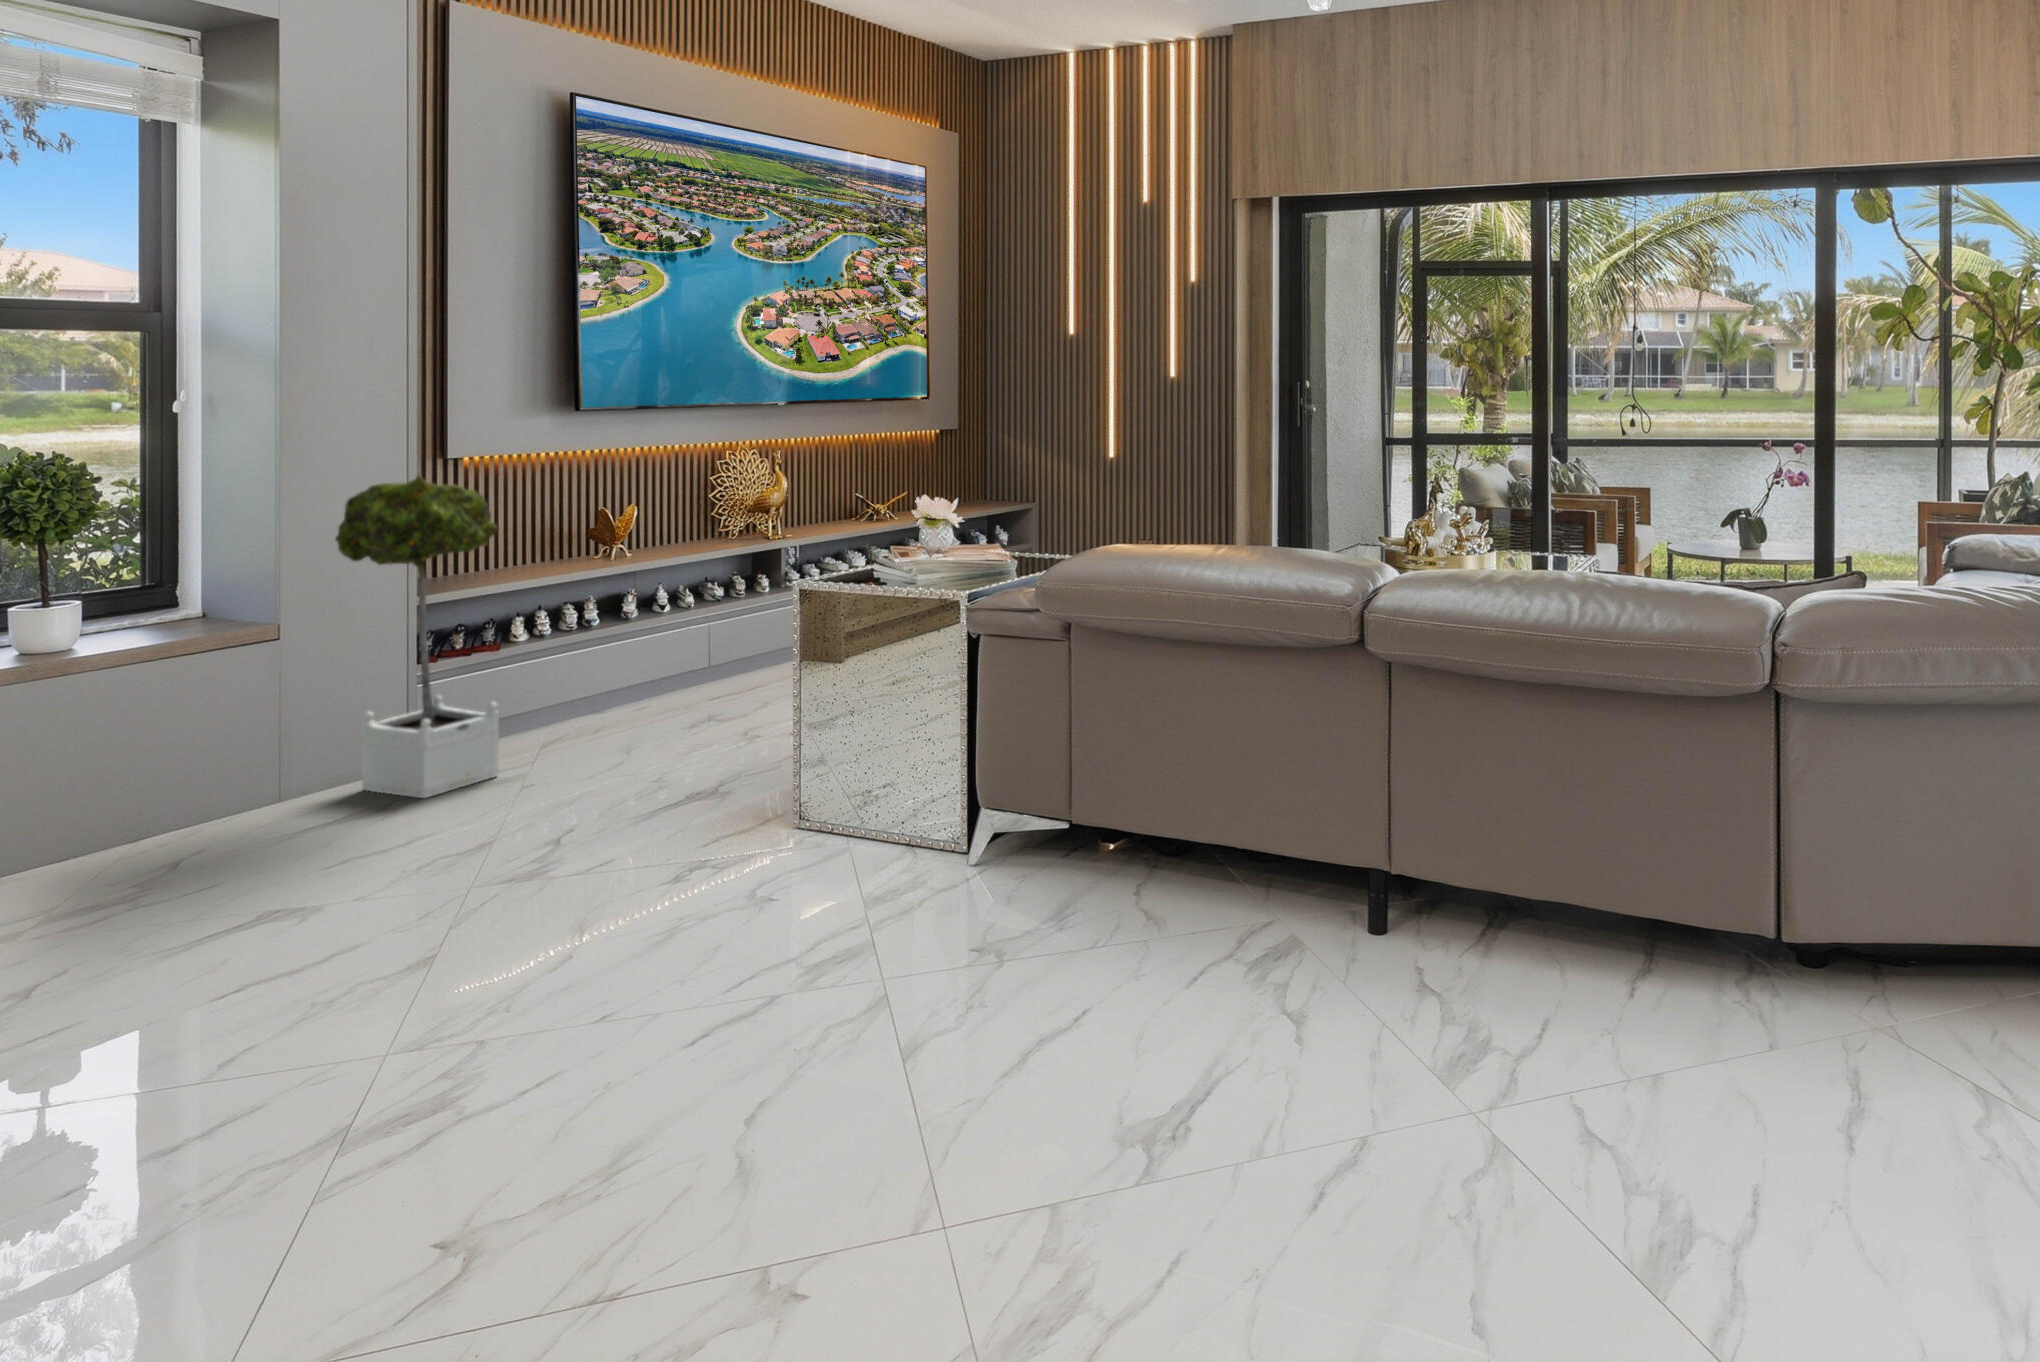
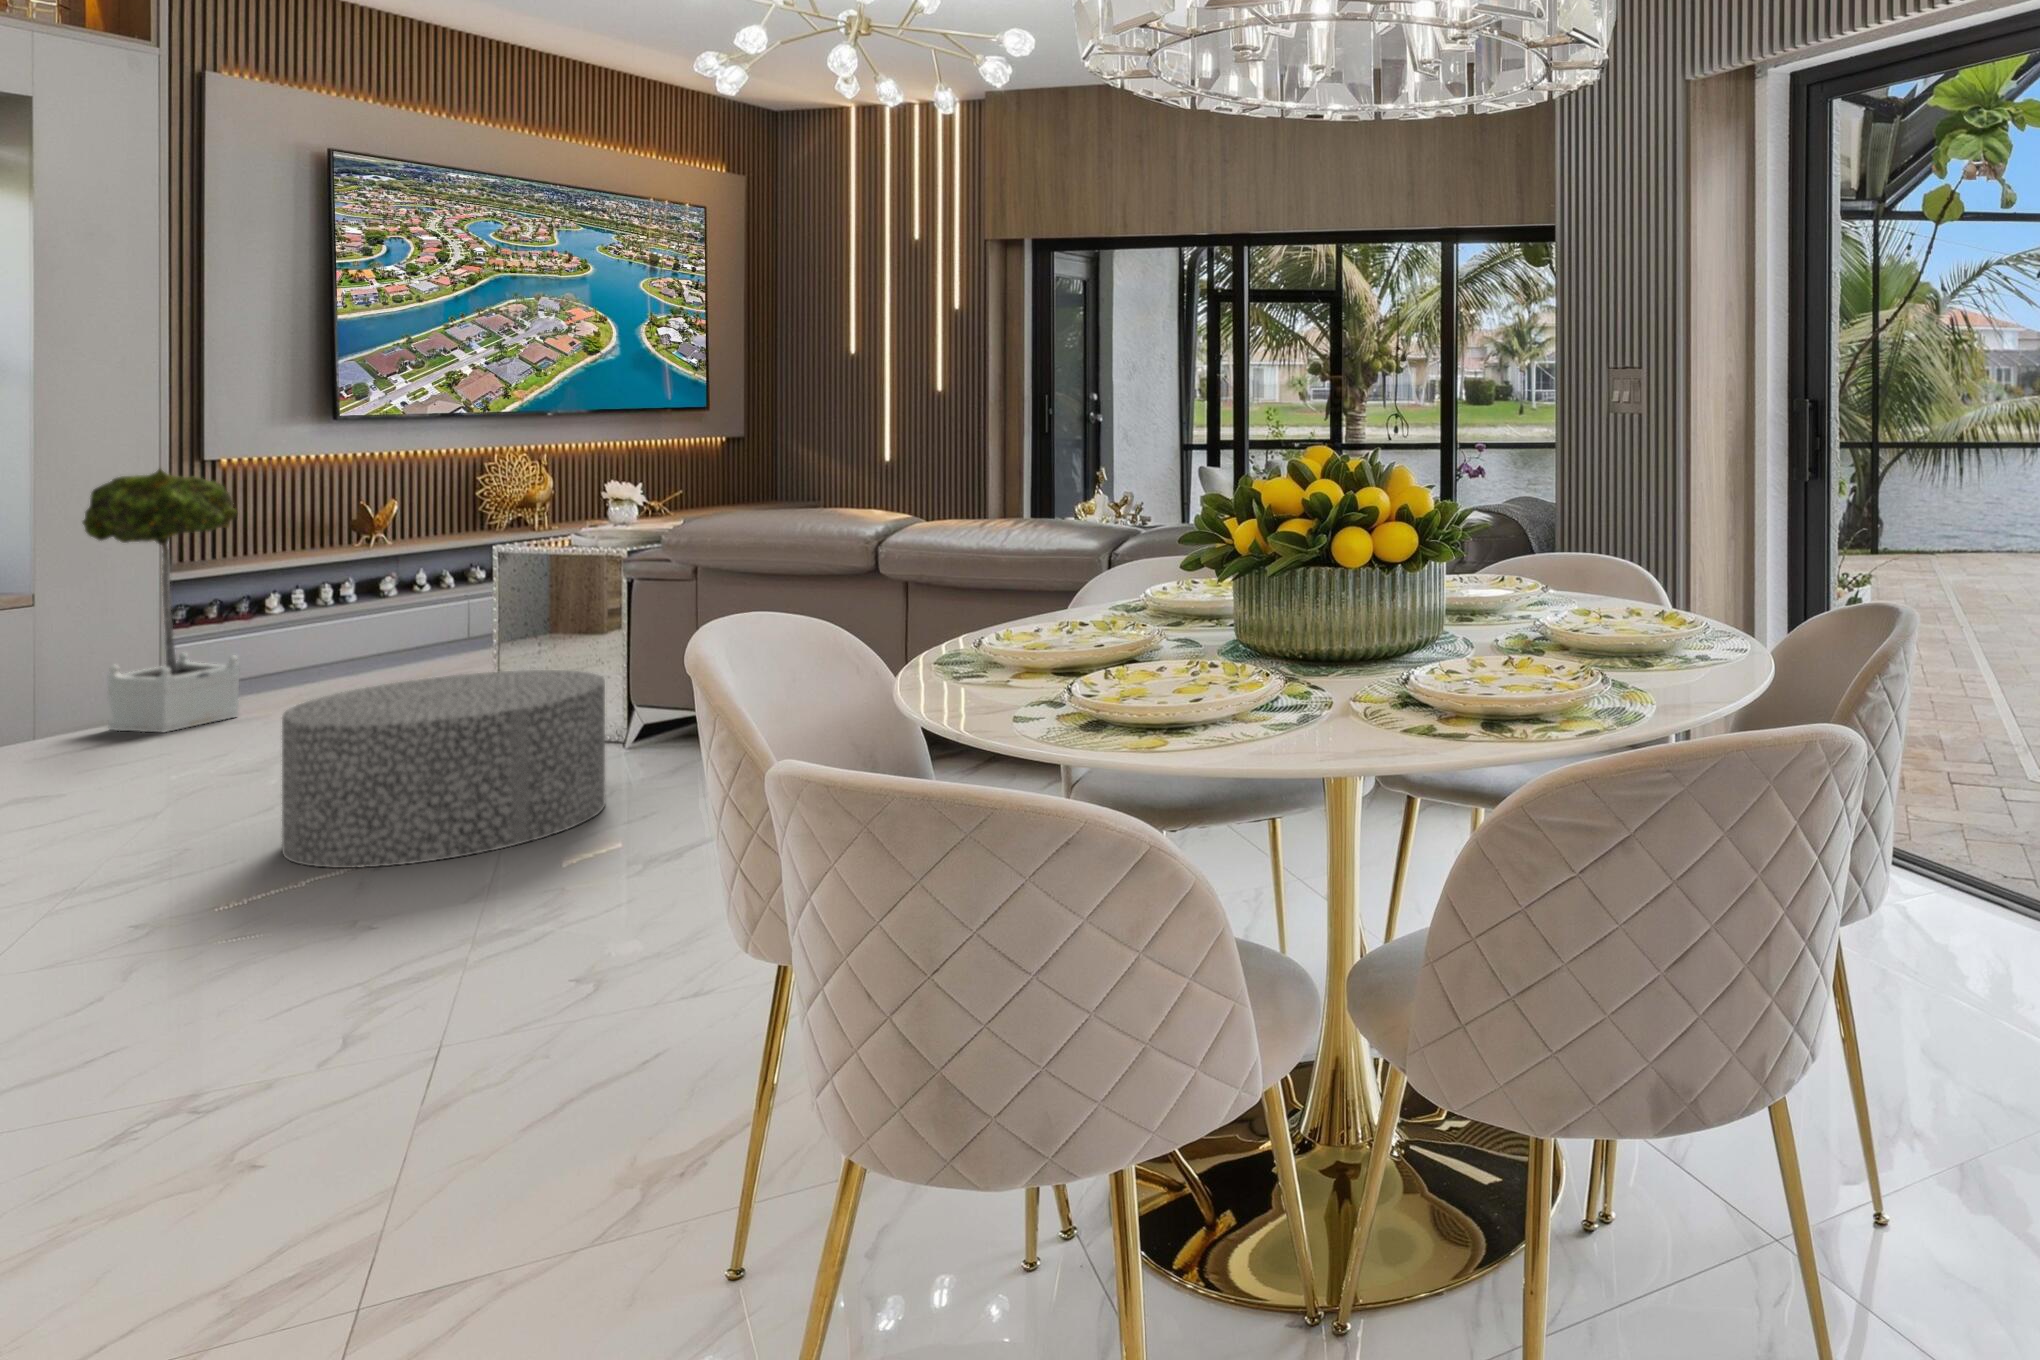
ottoman: none [643,781,1042,1117] -> present [282,670,605,868]

